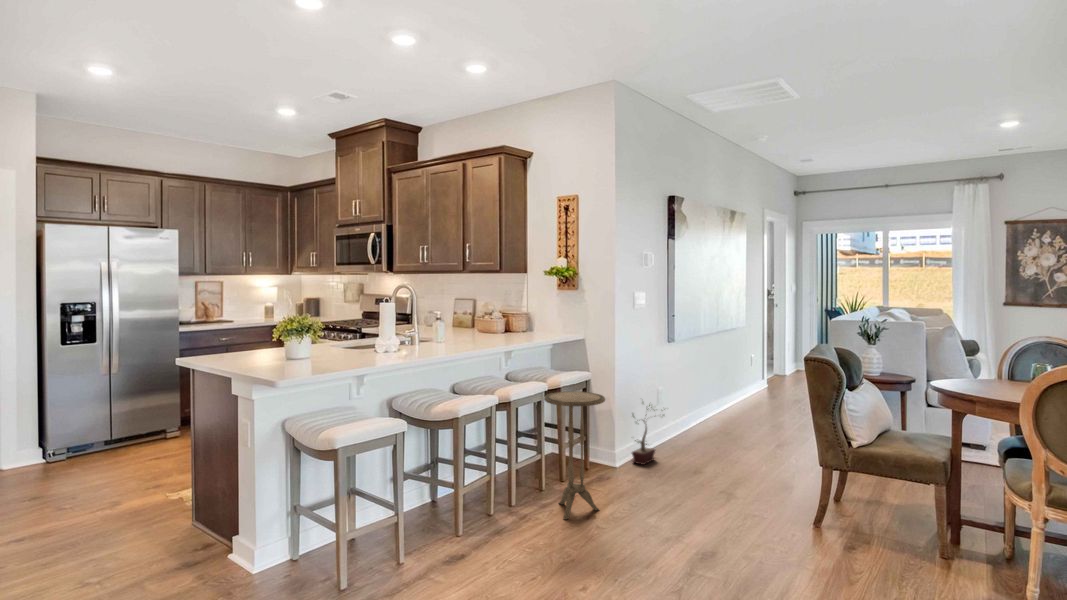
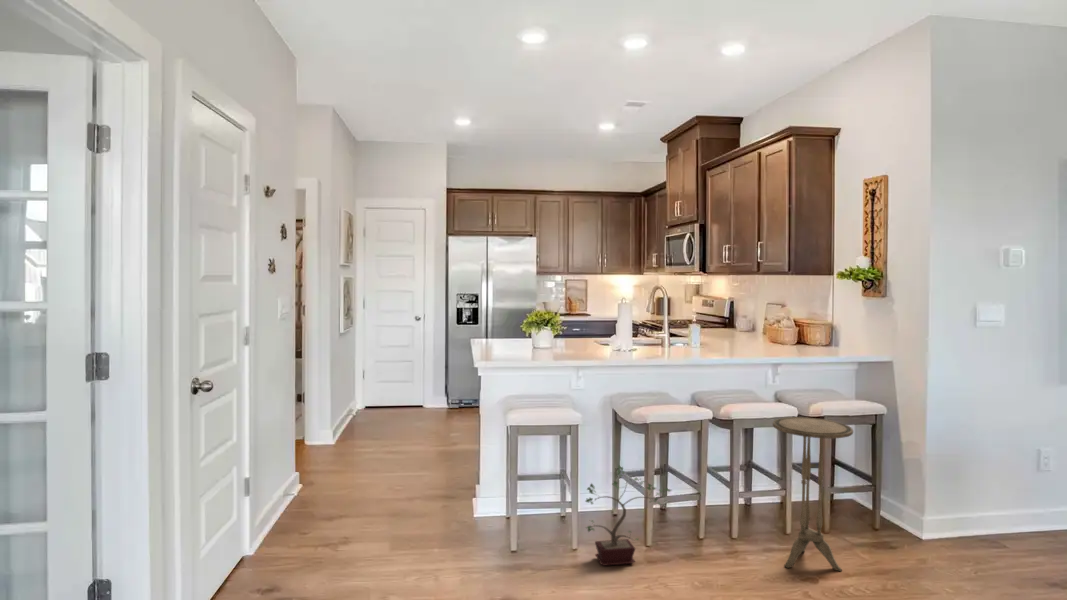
potted plant: present [632,402,655,465] -> present [586,466,671,566]

